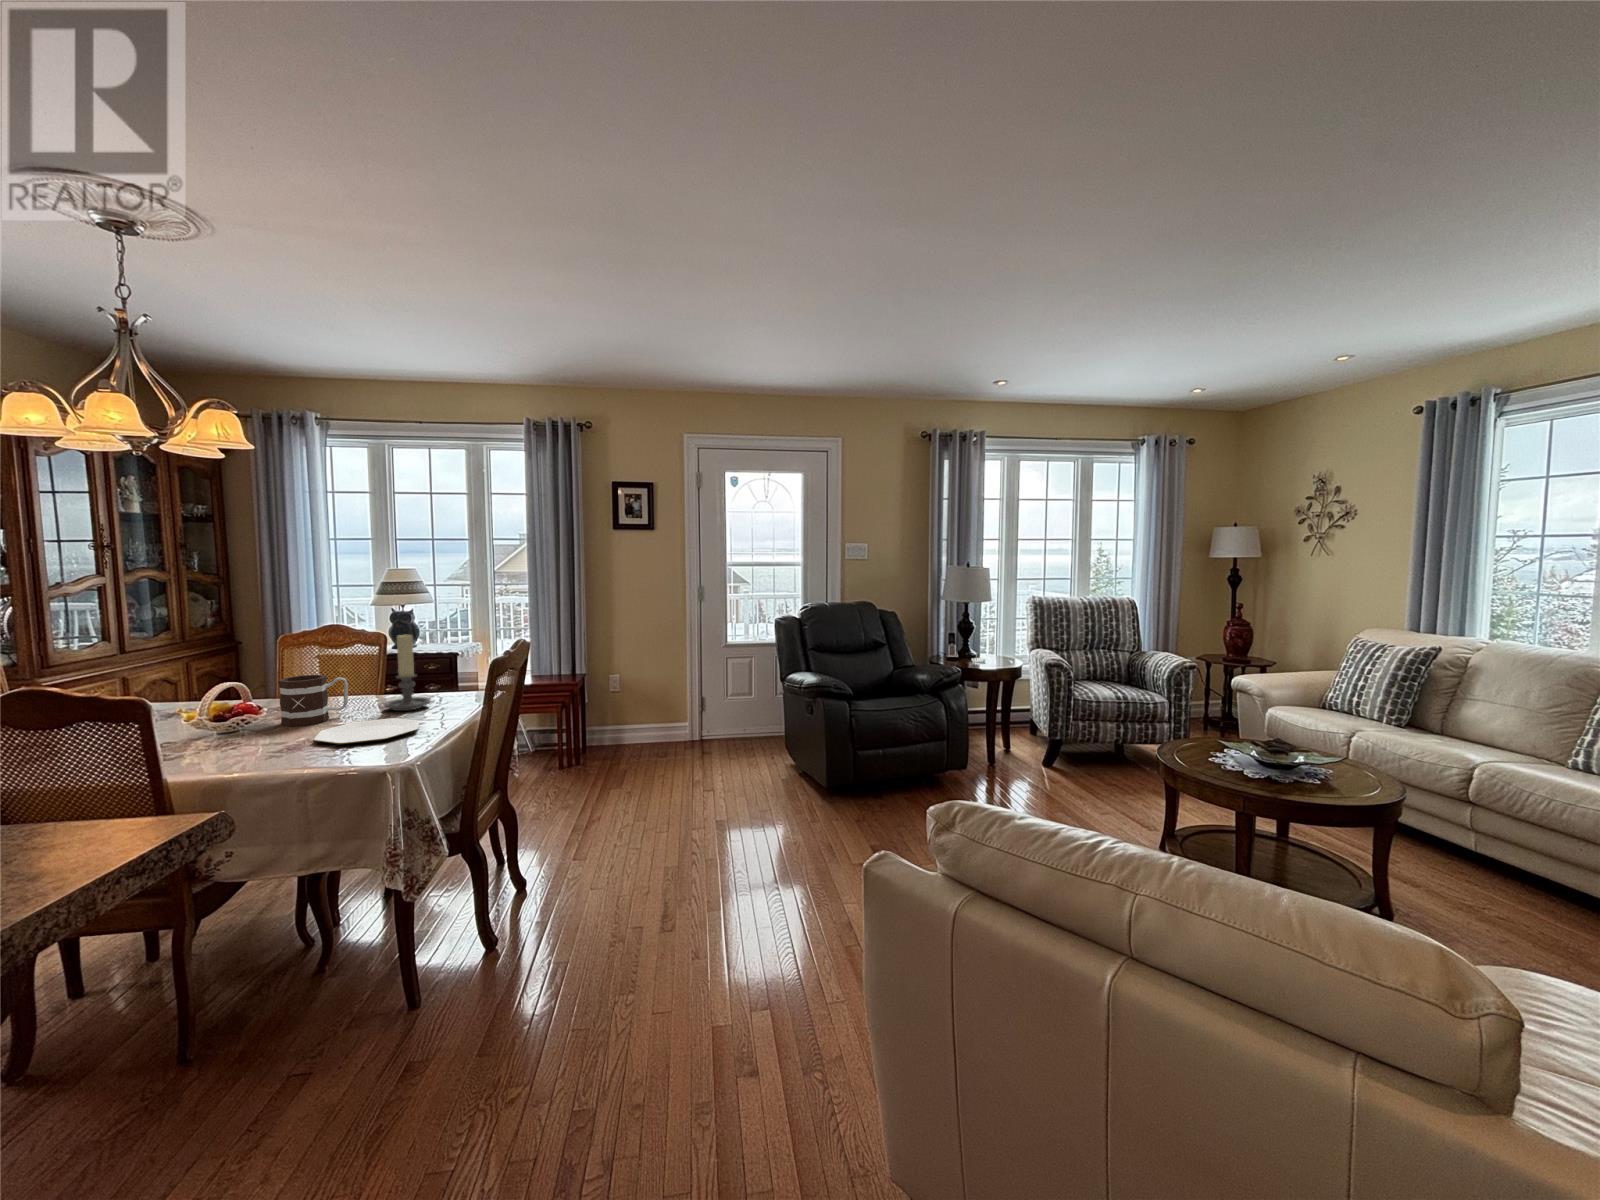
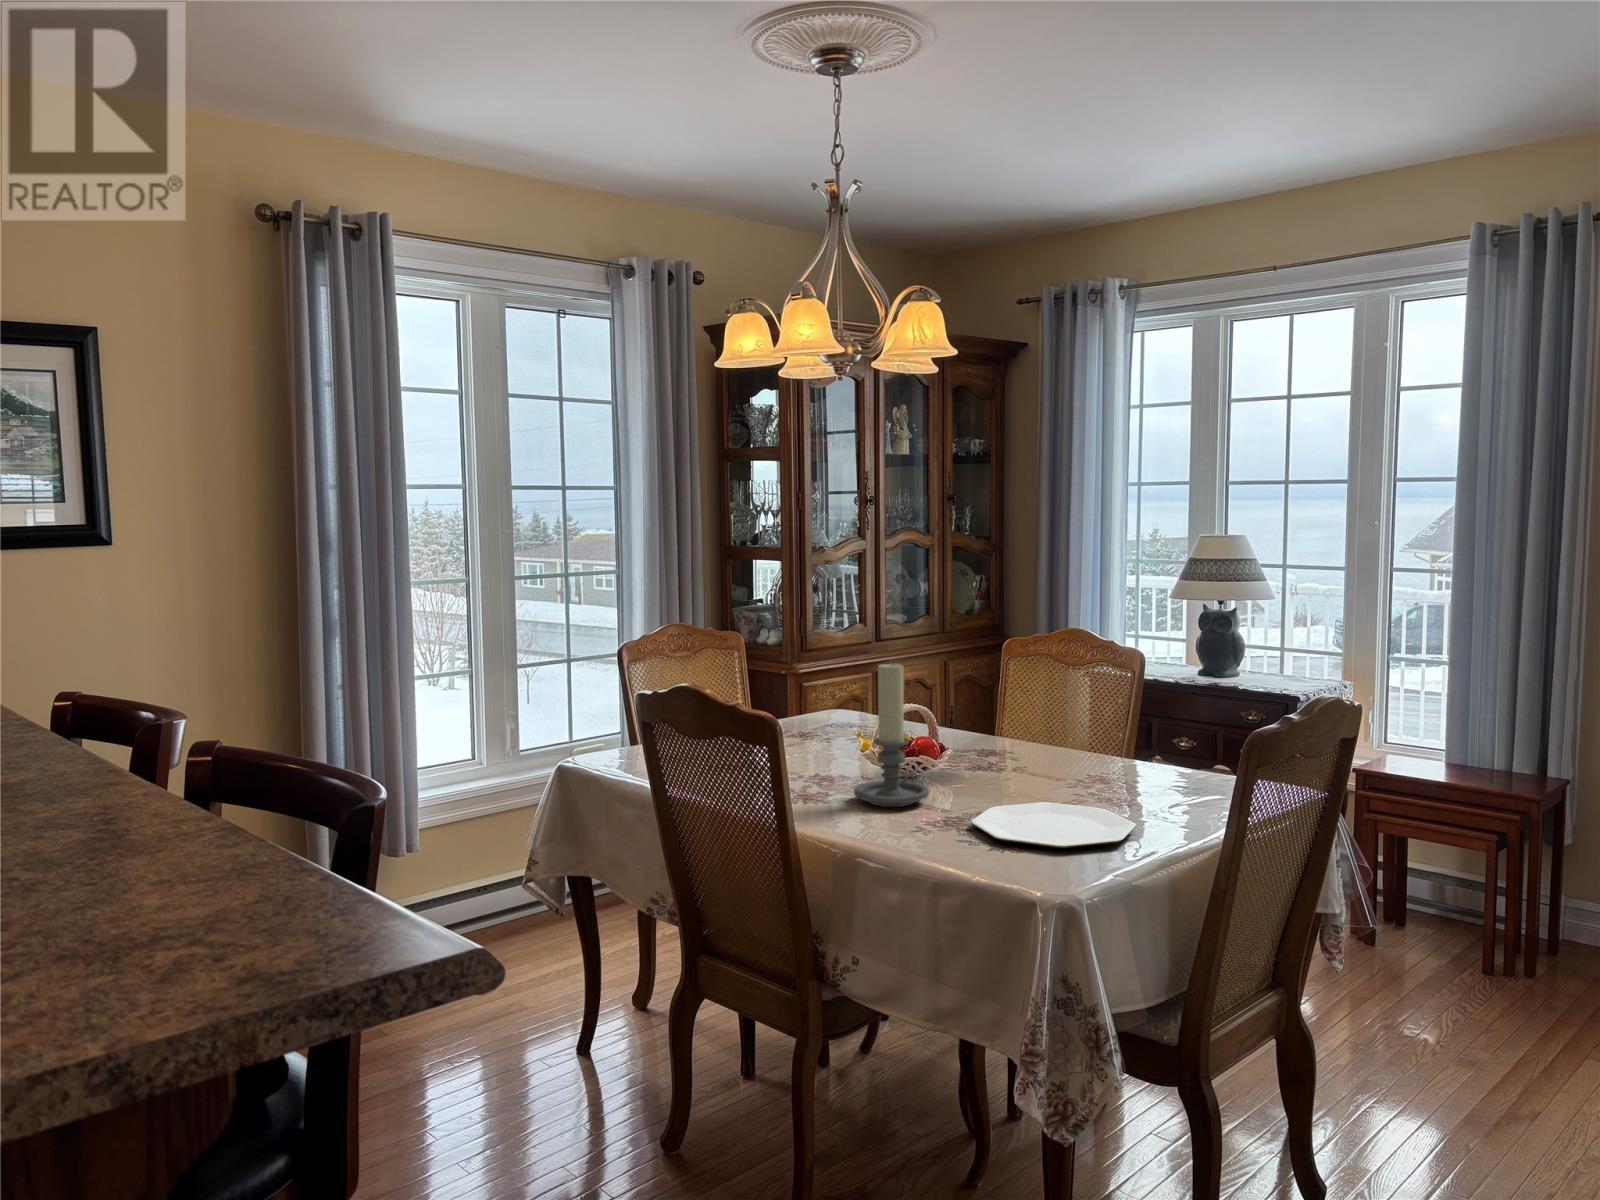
candle holder: present [385,635,430,711] -> present [854,663,929,807]
mug: present [278,675,348,726] -> none [961,708,1055,791]

